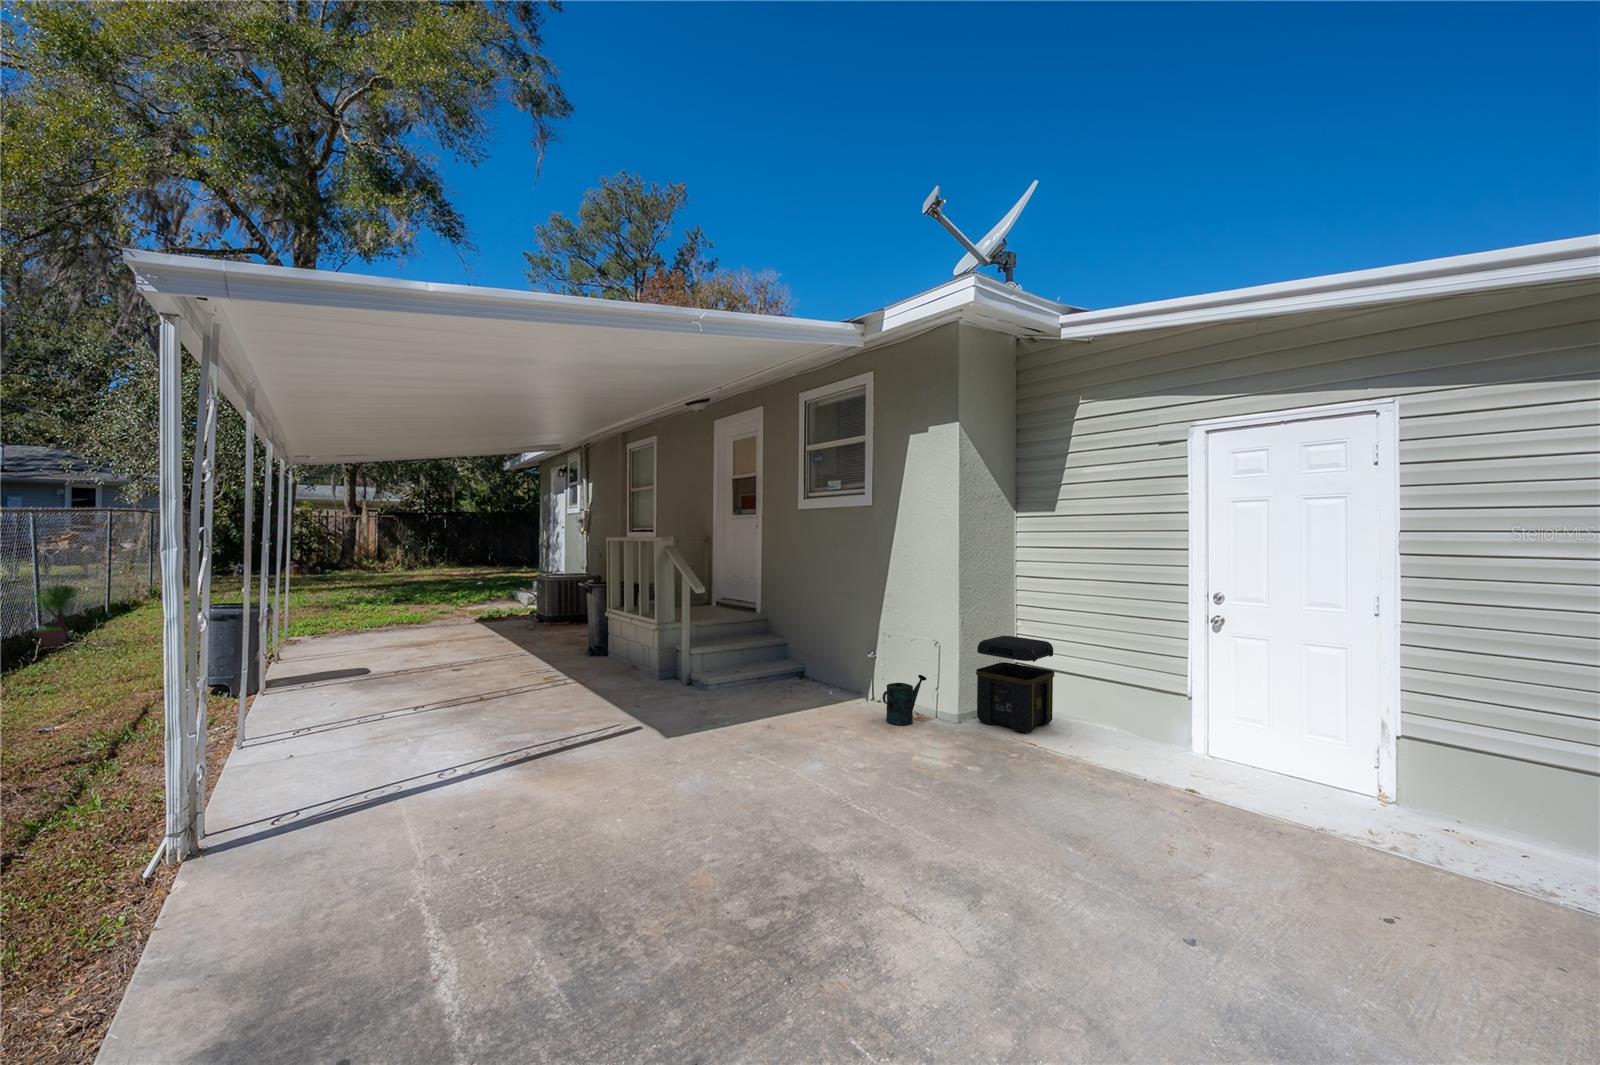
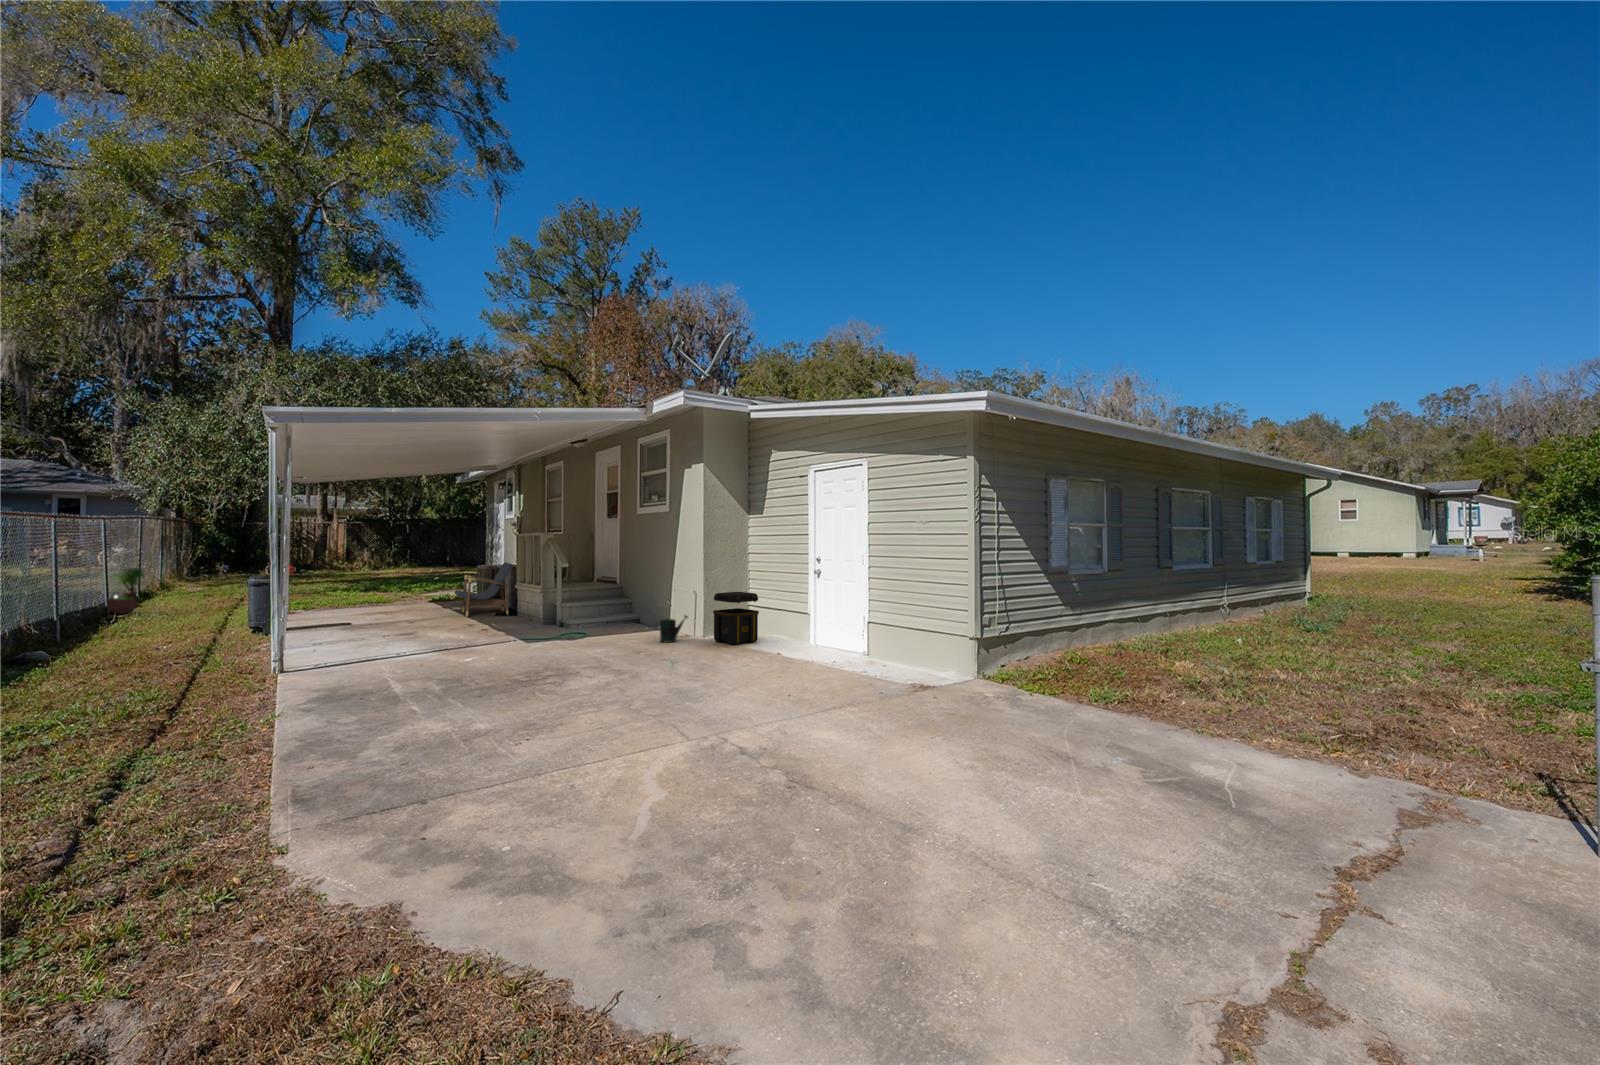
lounge chair: none [520,575,603,657] -> present [455,562,512,617]

